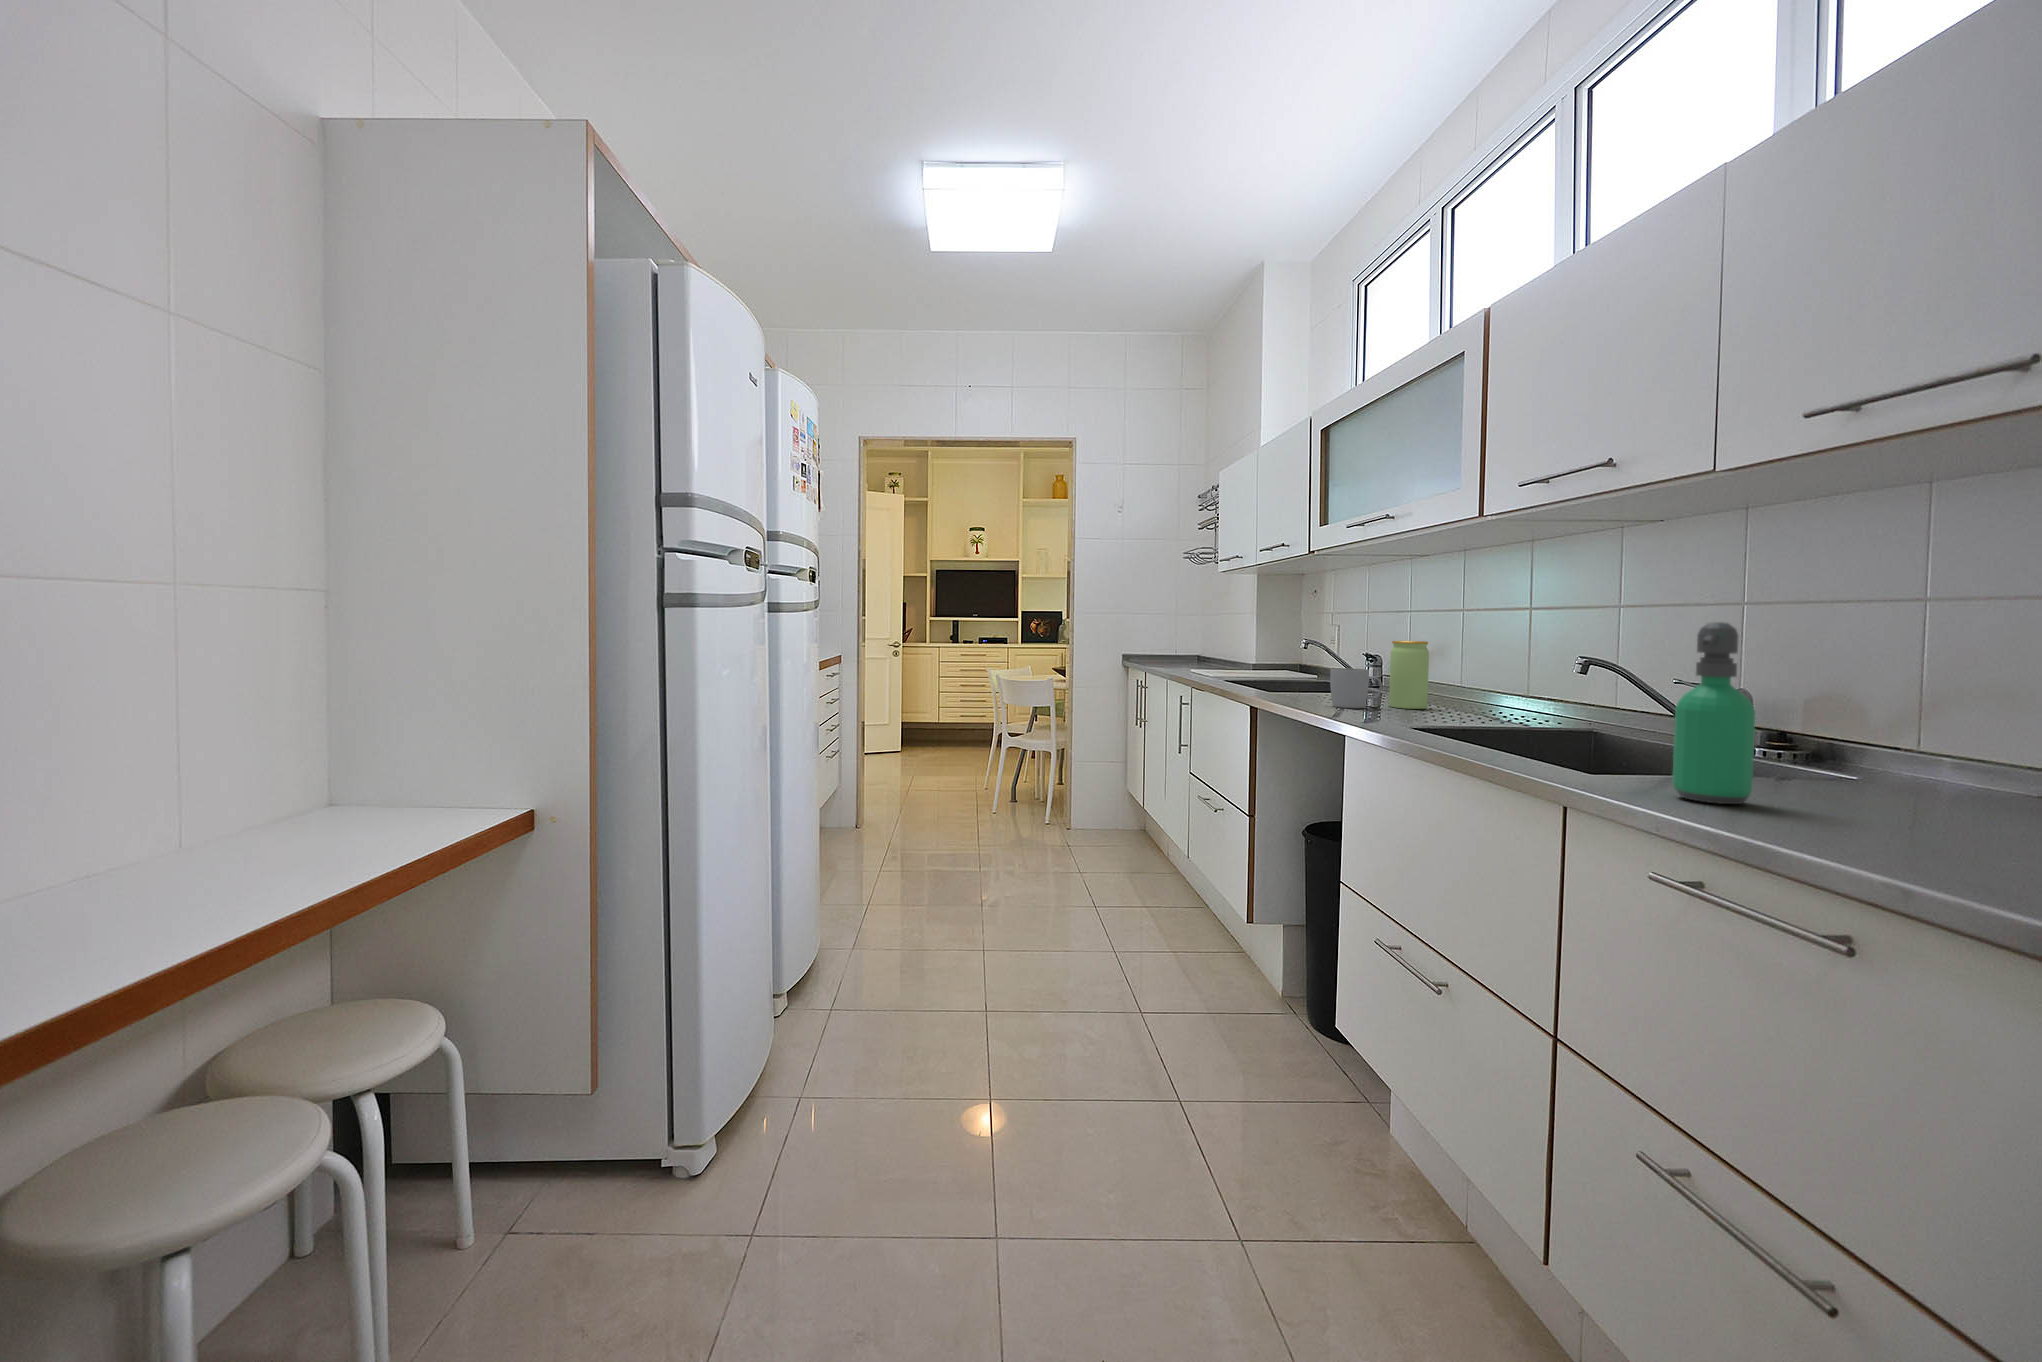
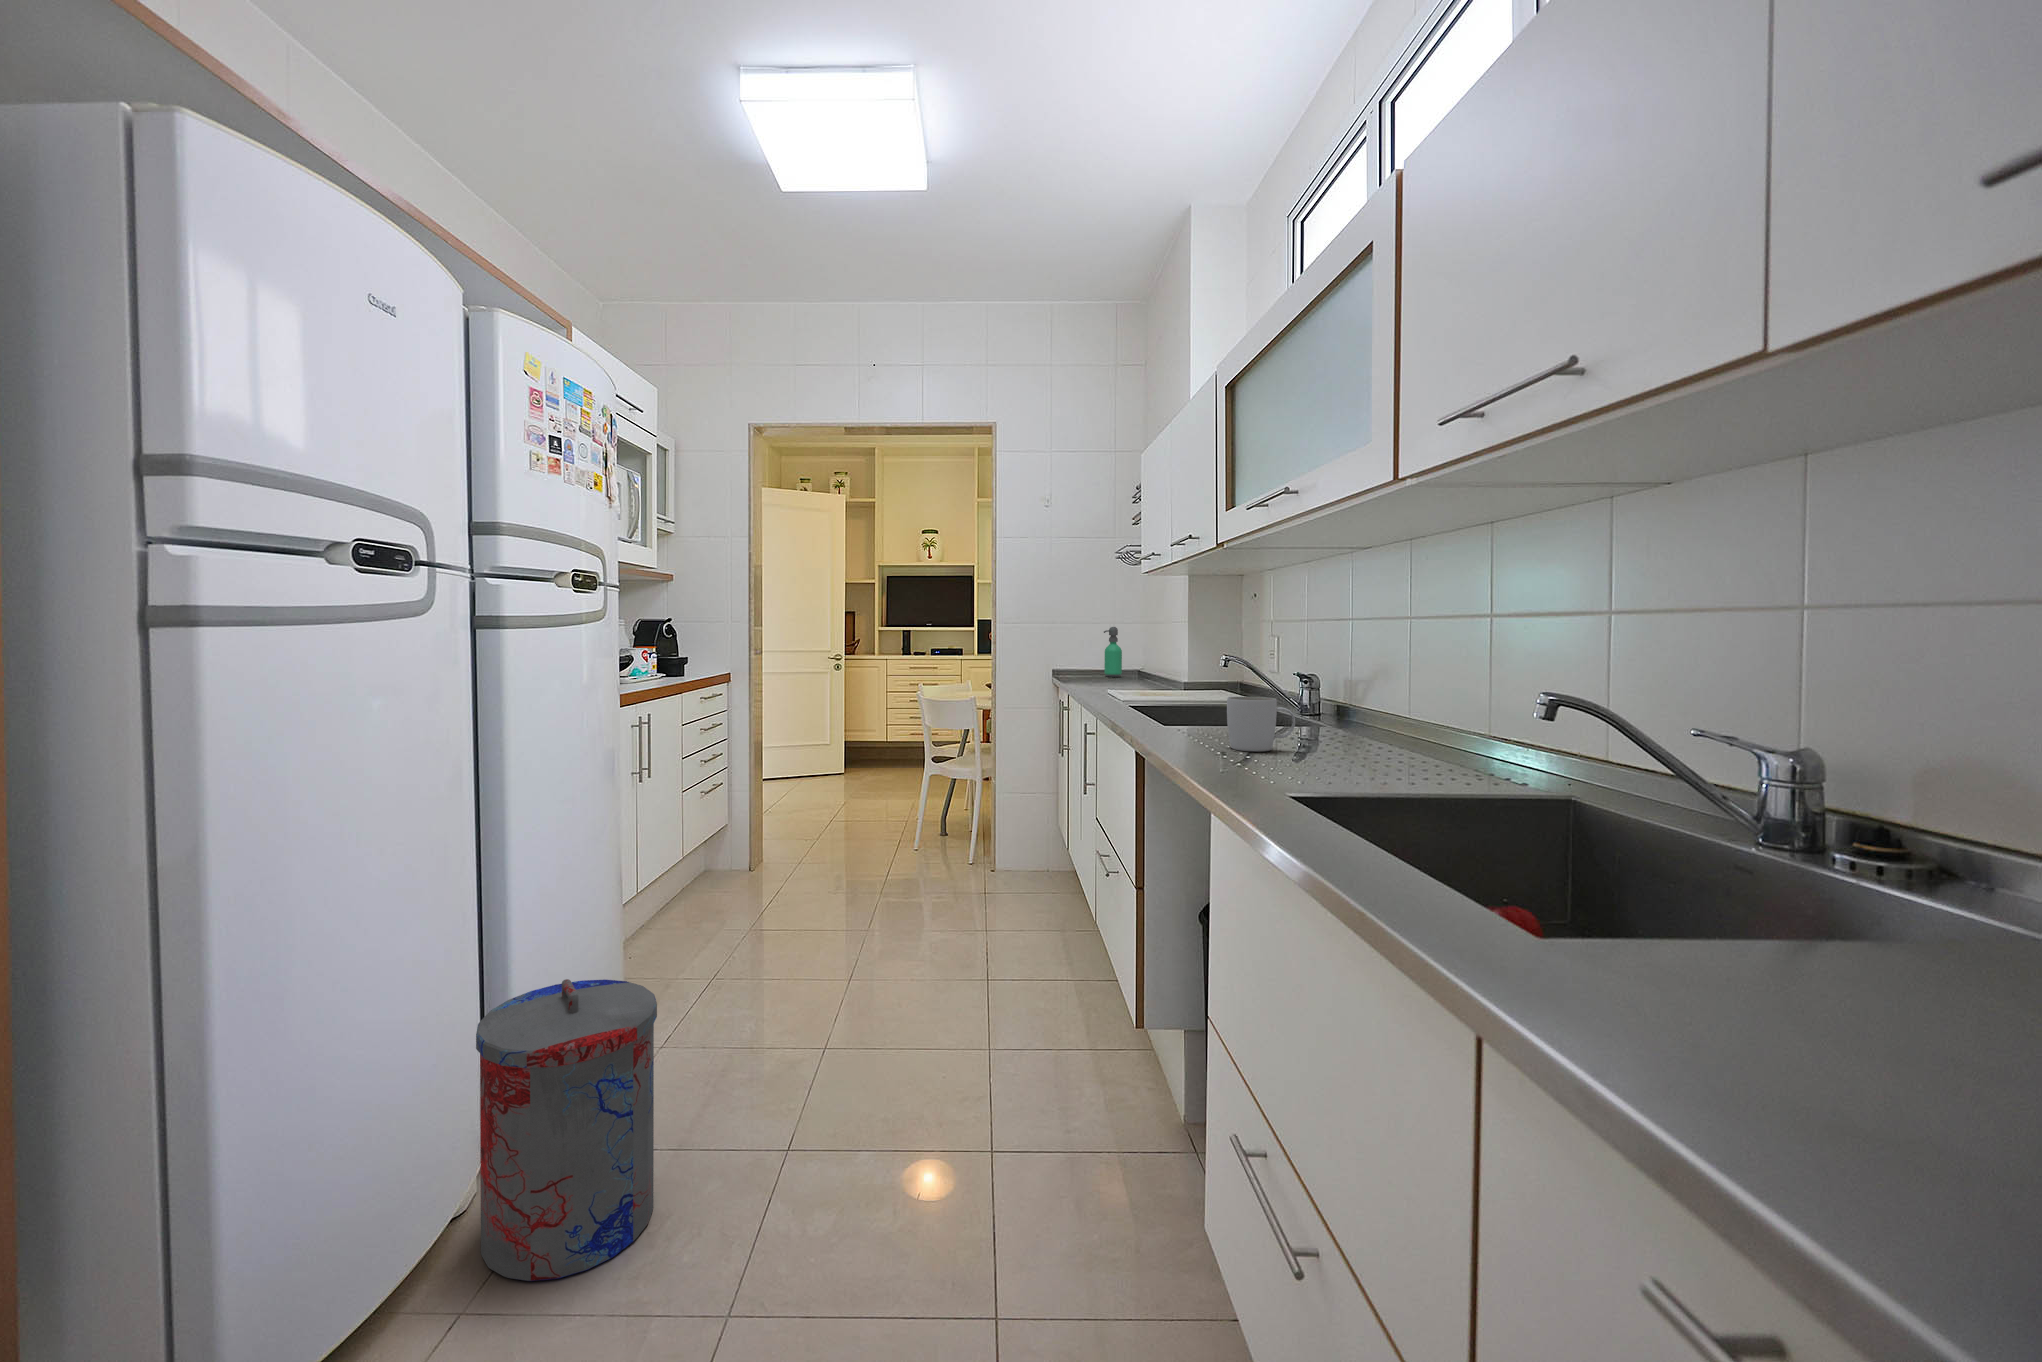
soap dispenser: present [1672,622,1755,804] -> present [1104,627,1122,677]
jar: present [1389,641,1429,709] -> none [1310,659,1360,750]
trash can: none [790,872,912,1081] -> present [476,979,657,1281]

